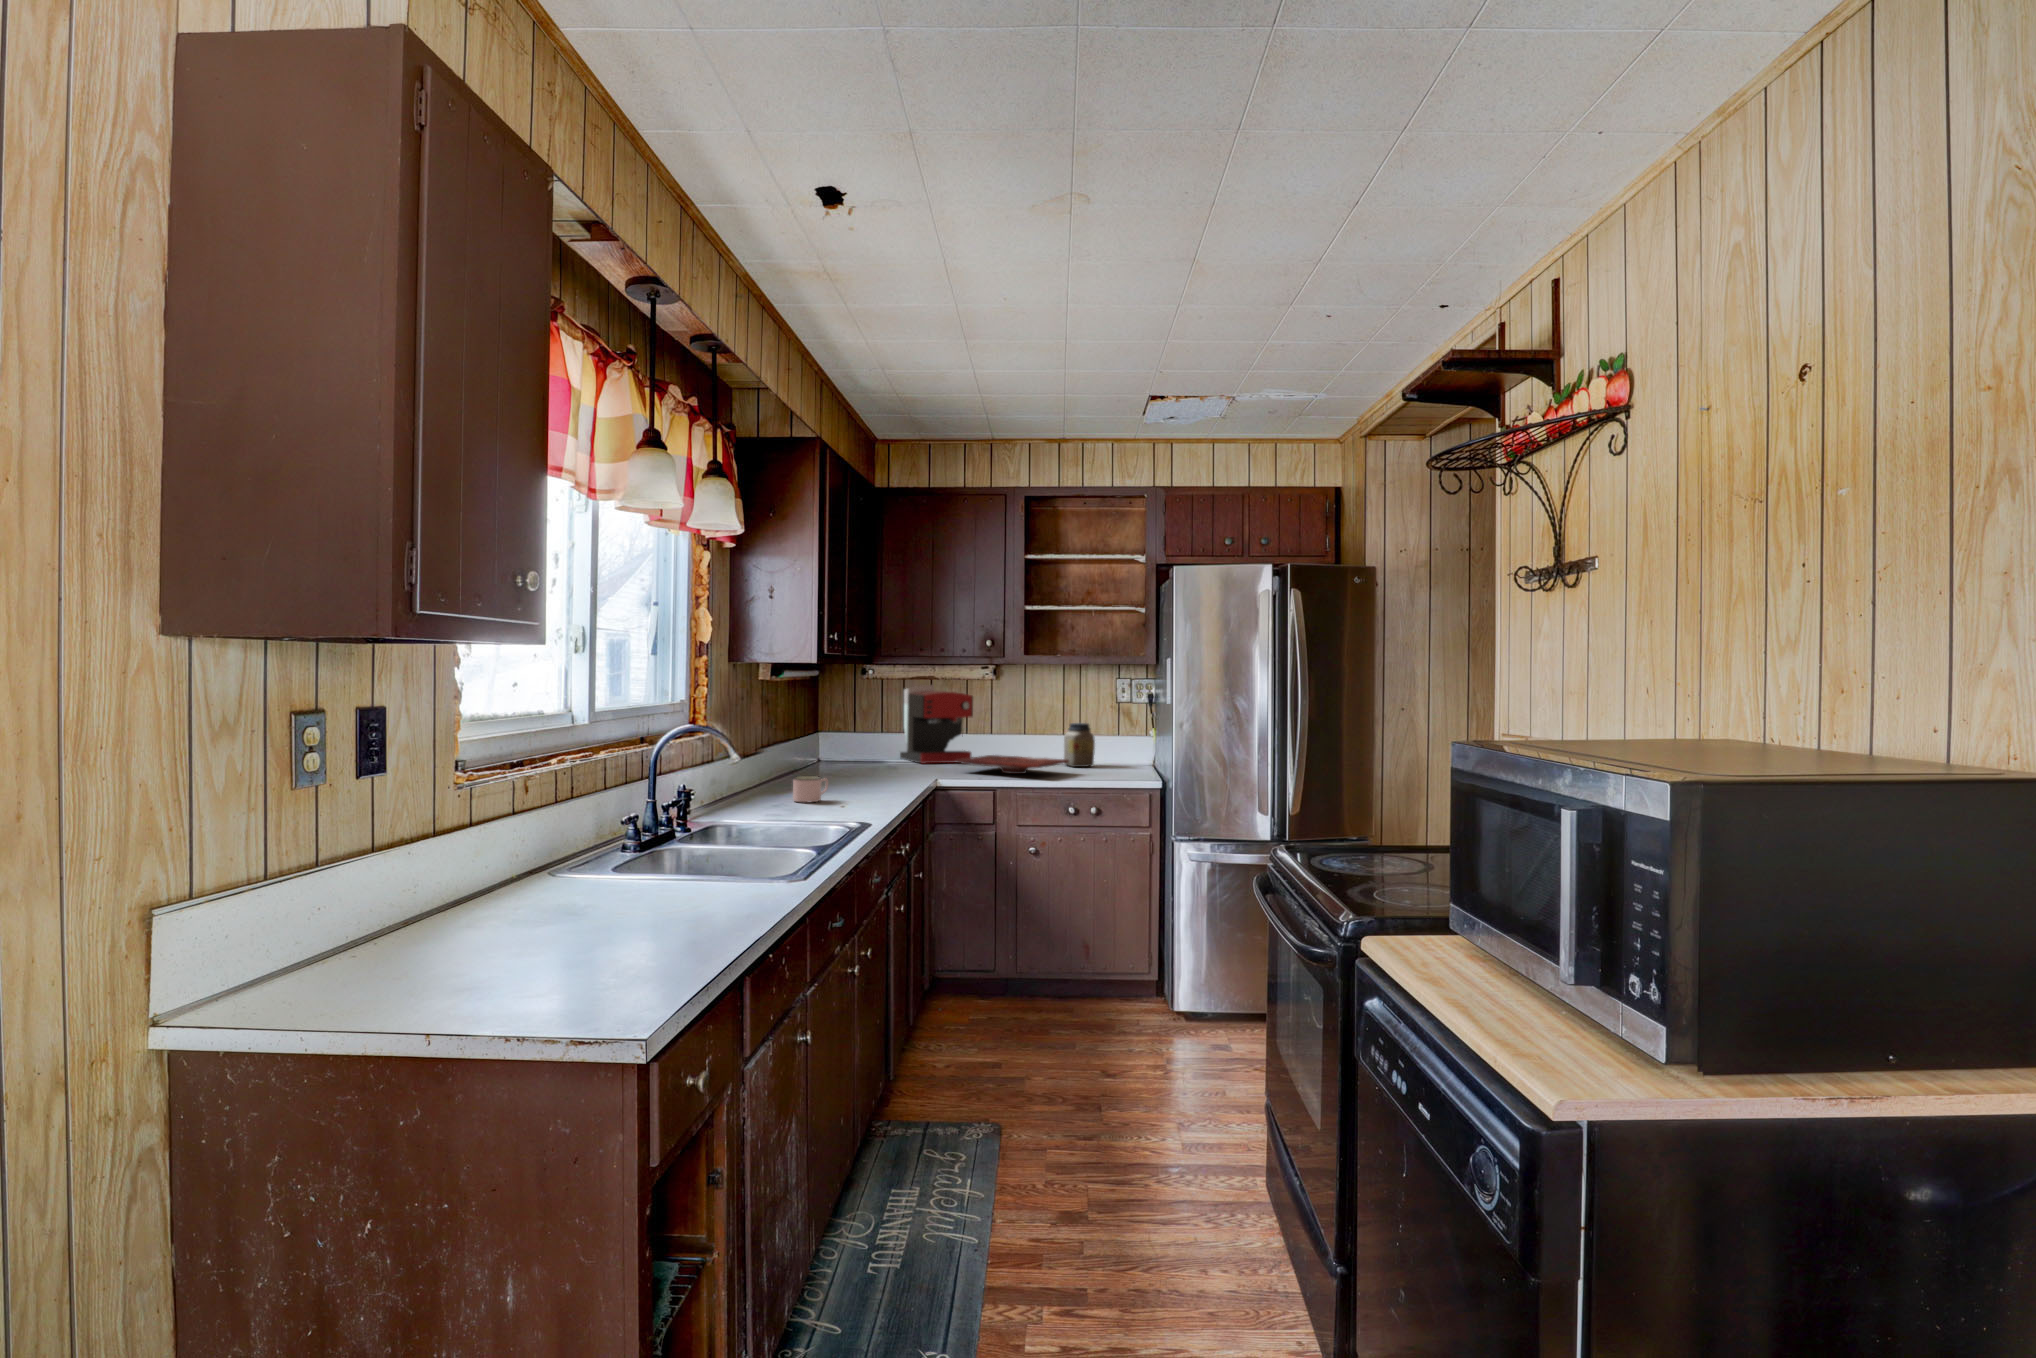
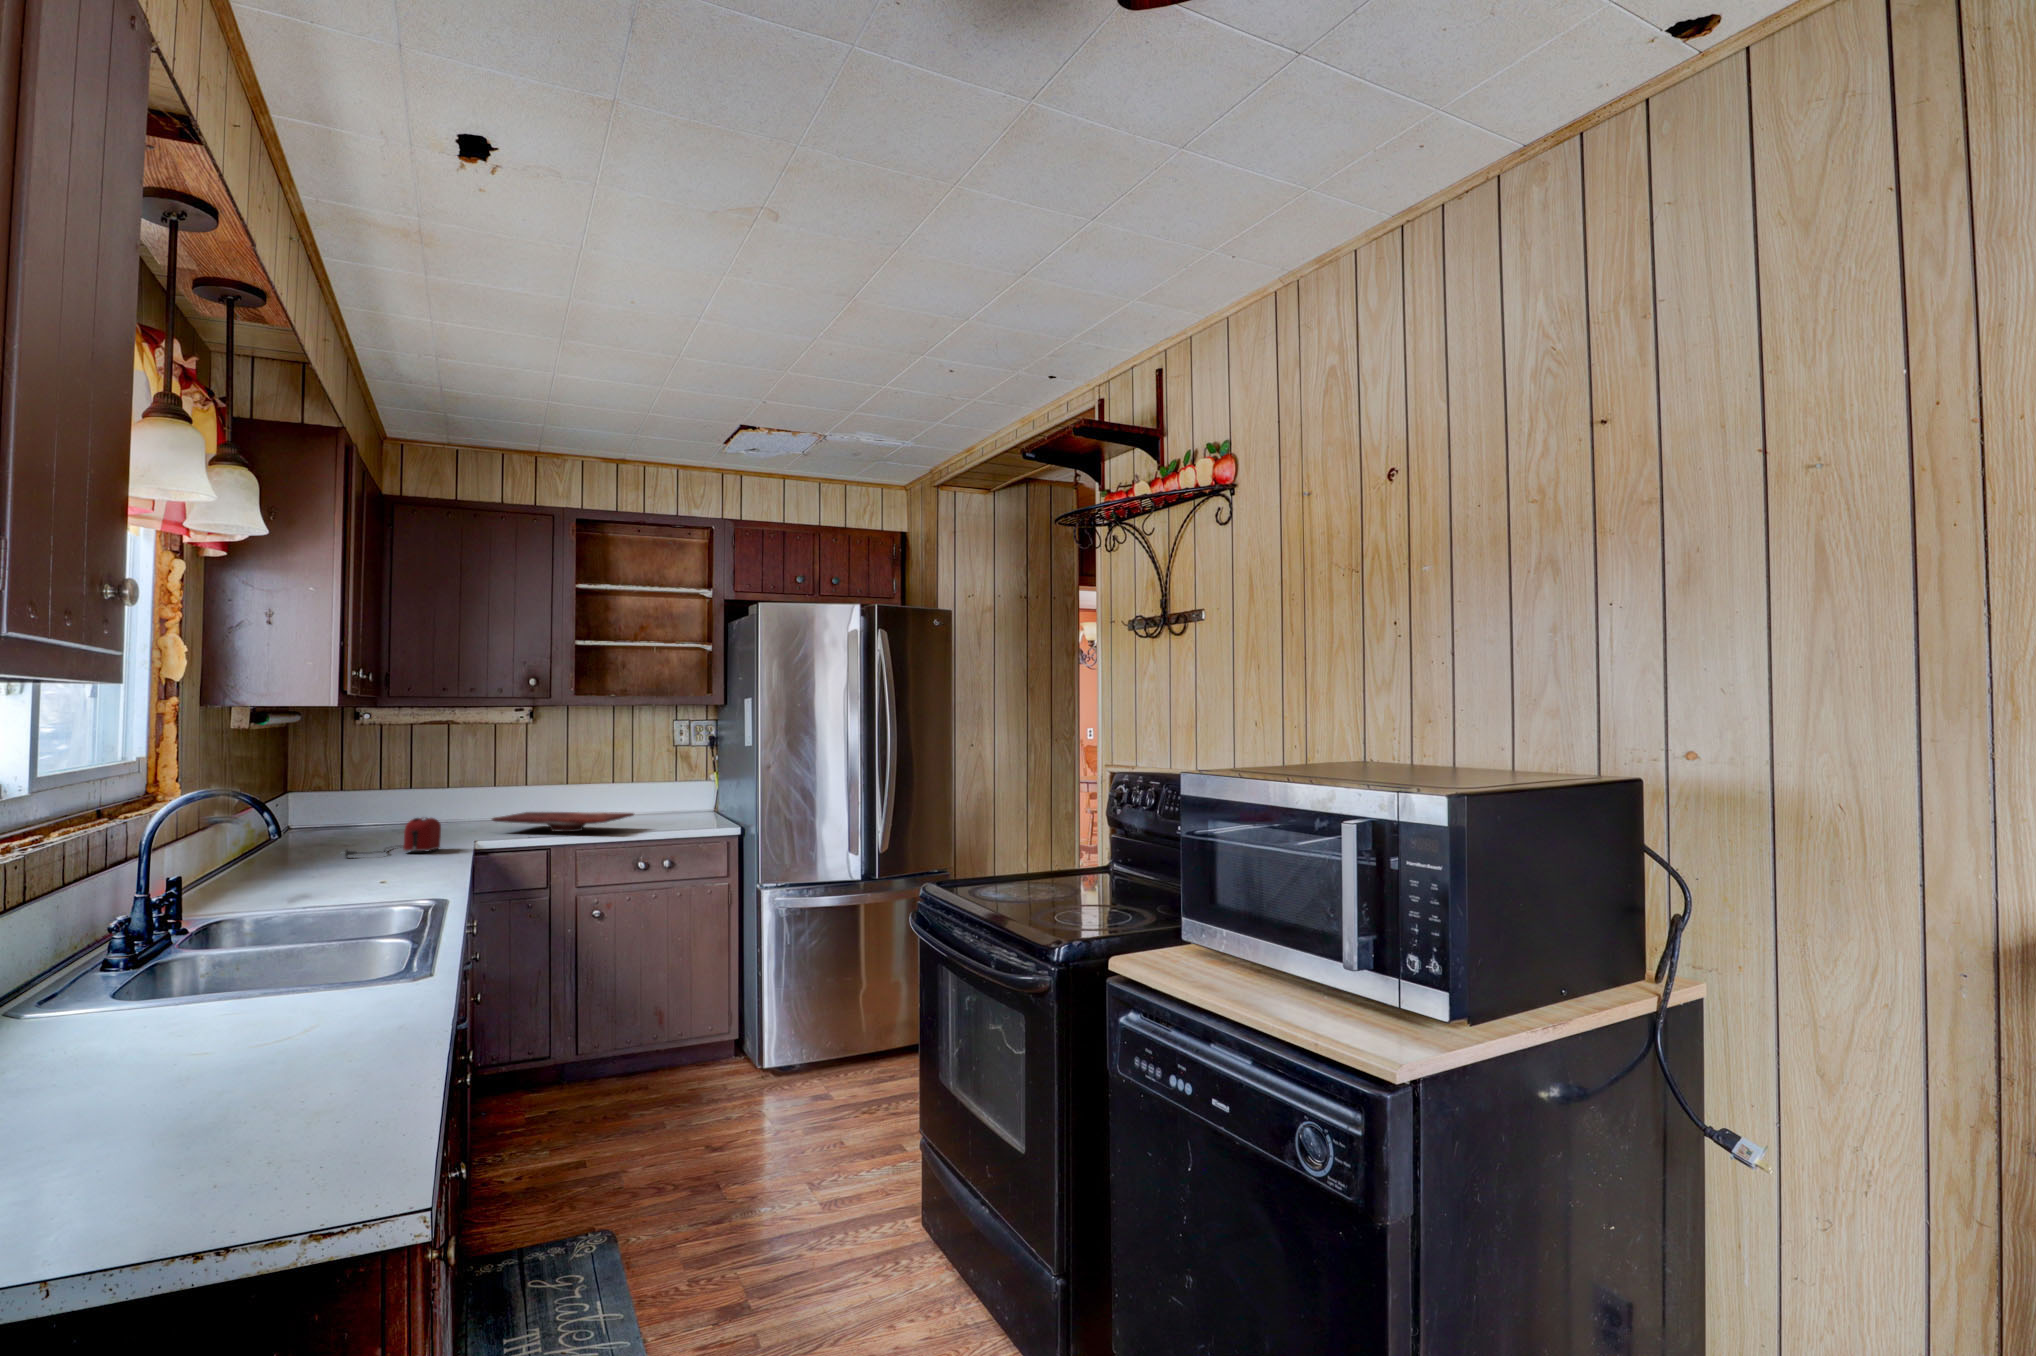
coffee maker: present [900,685,973,763] -> none [392,728,503,826]
jar: present [1064,723,1095,767] -> none [617,772,655,822]
toaster: none [833,759,905,788] -> present [345,818,441,857]
mug: present [793,776,828,802] -> none [299,841,352,875]

